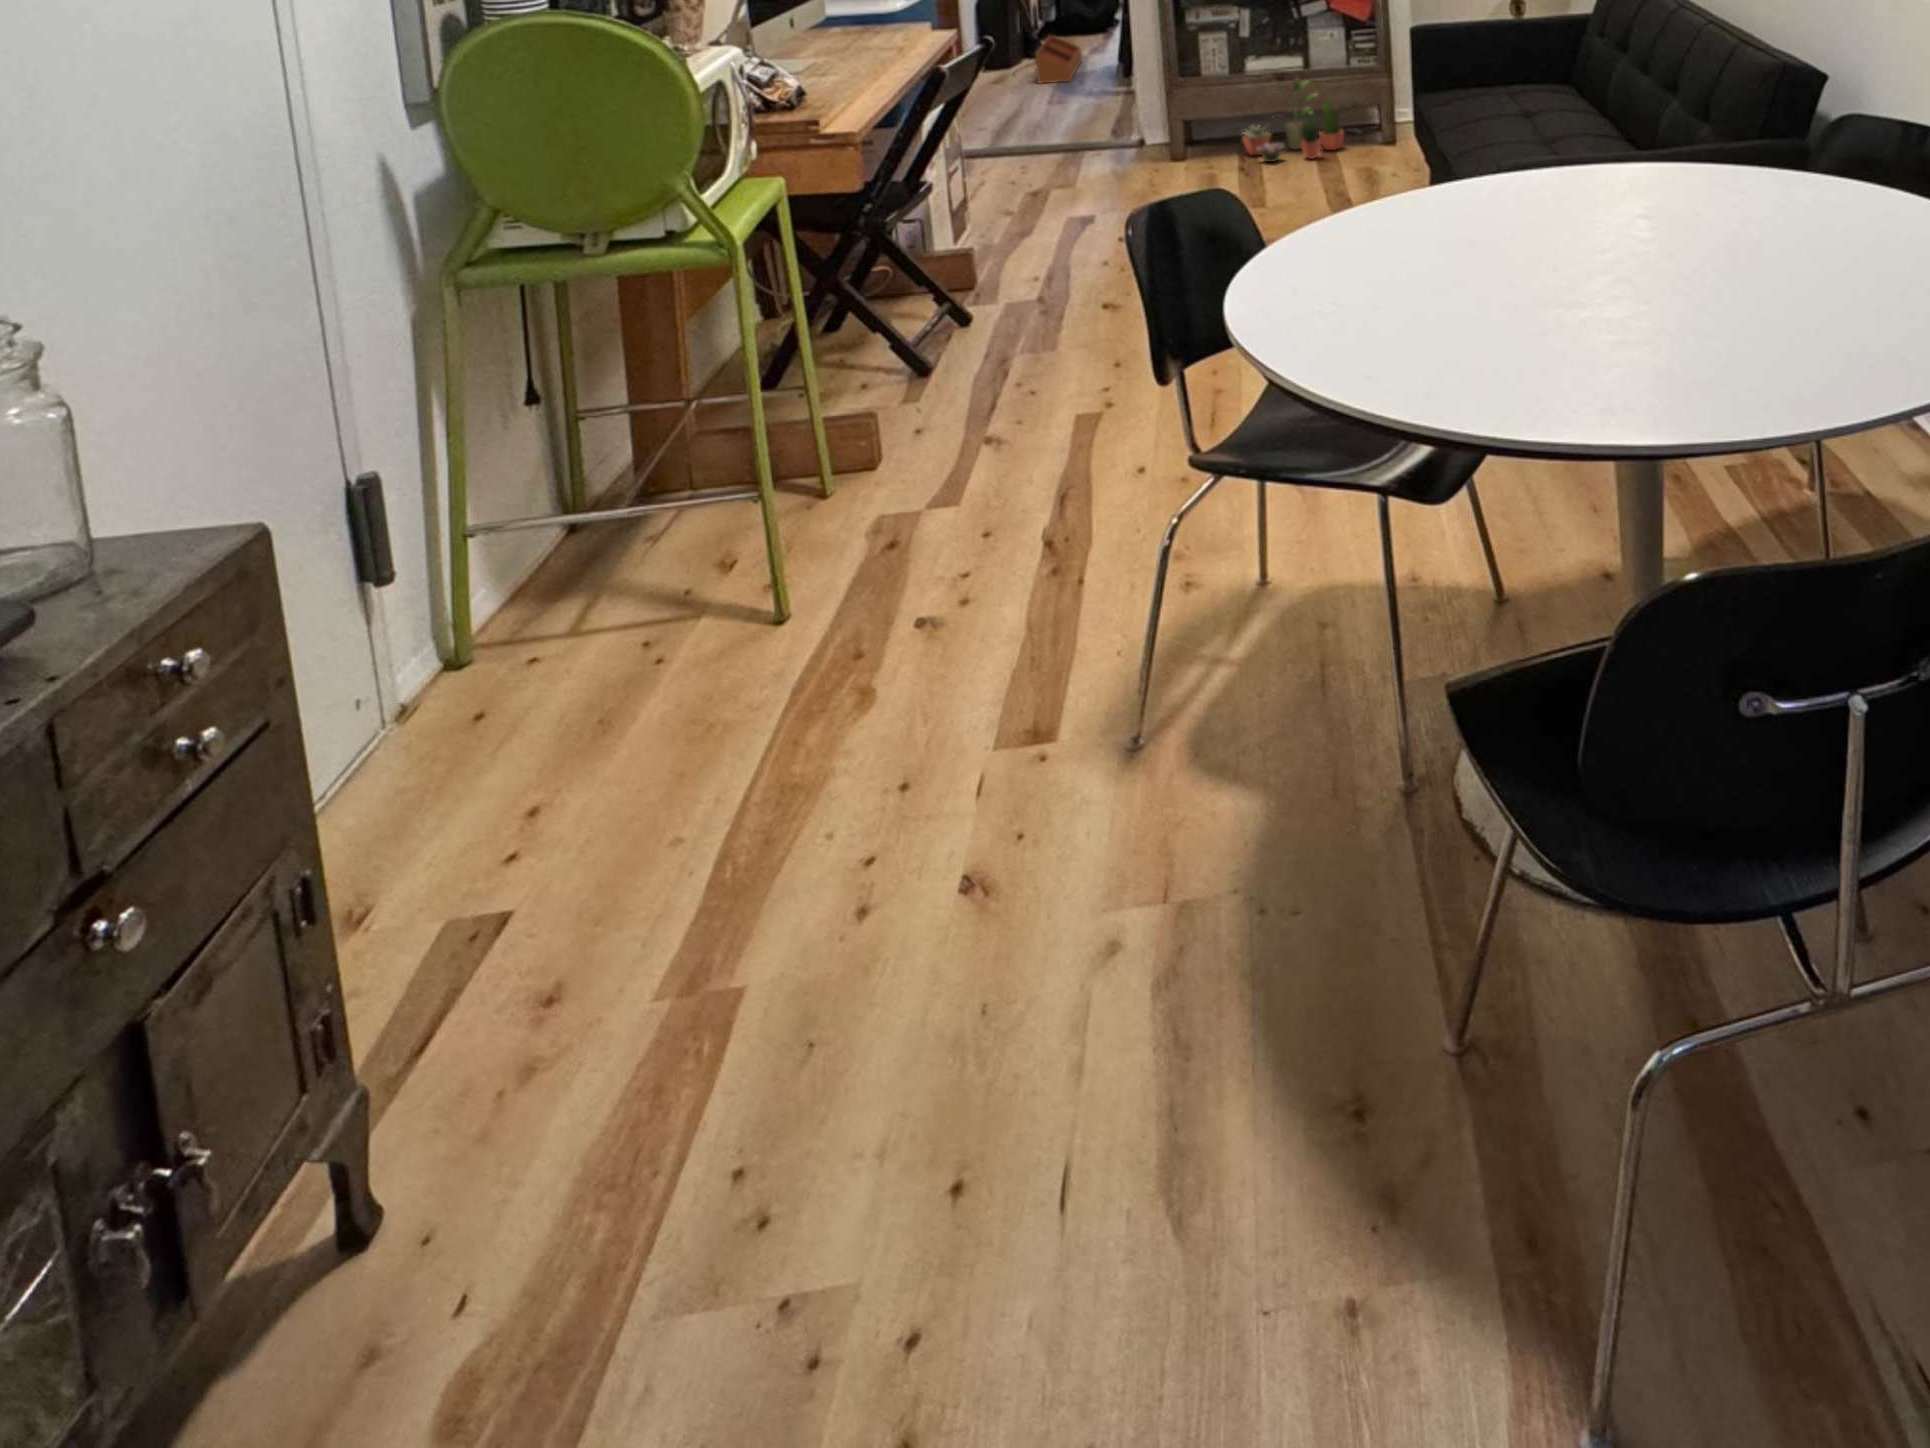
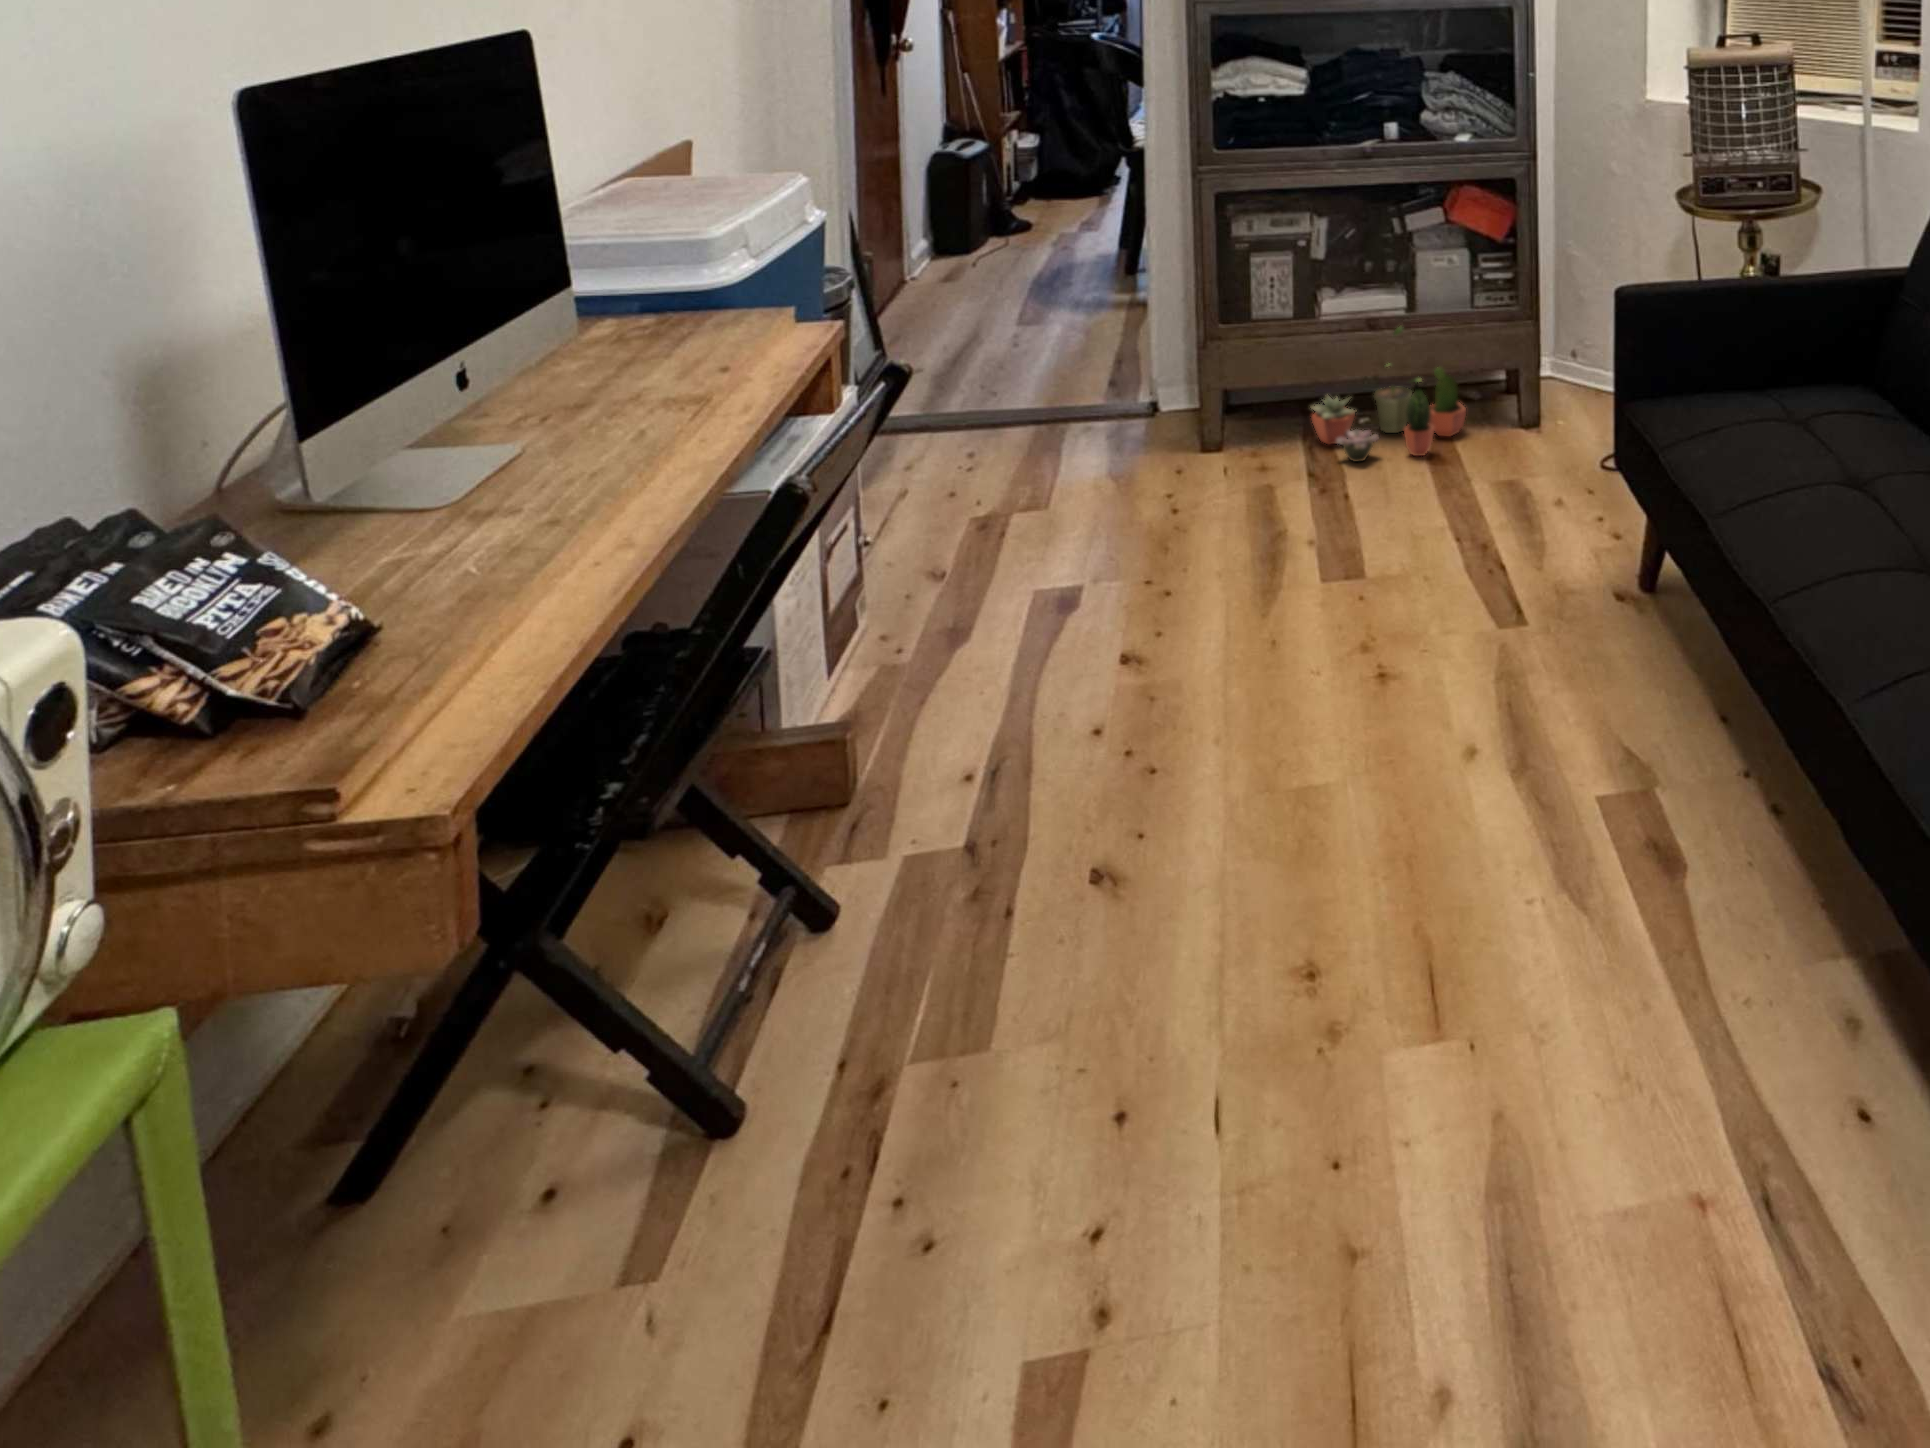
storage bin: present [1035,35,1082,83] -> none [1004,203,1069,280]

